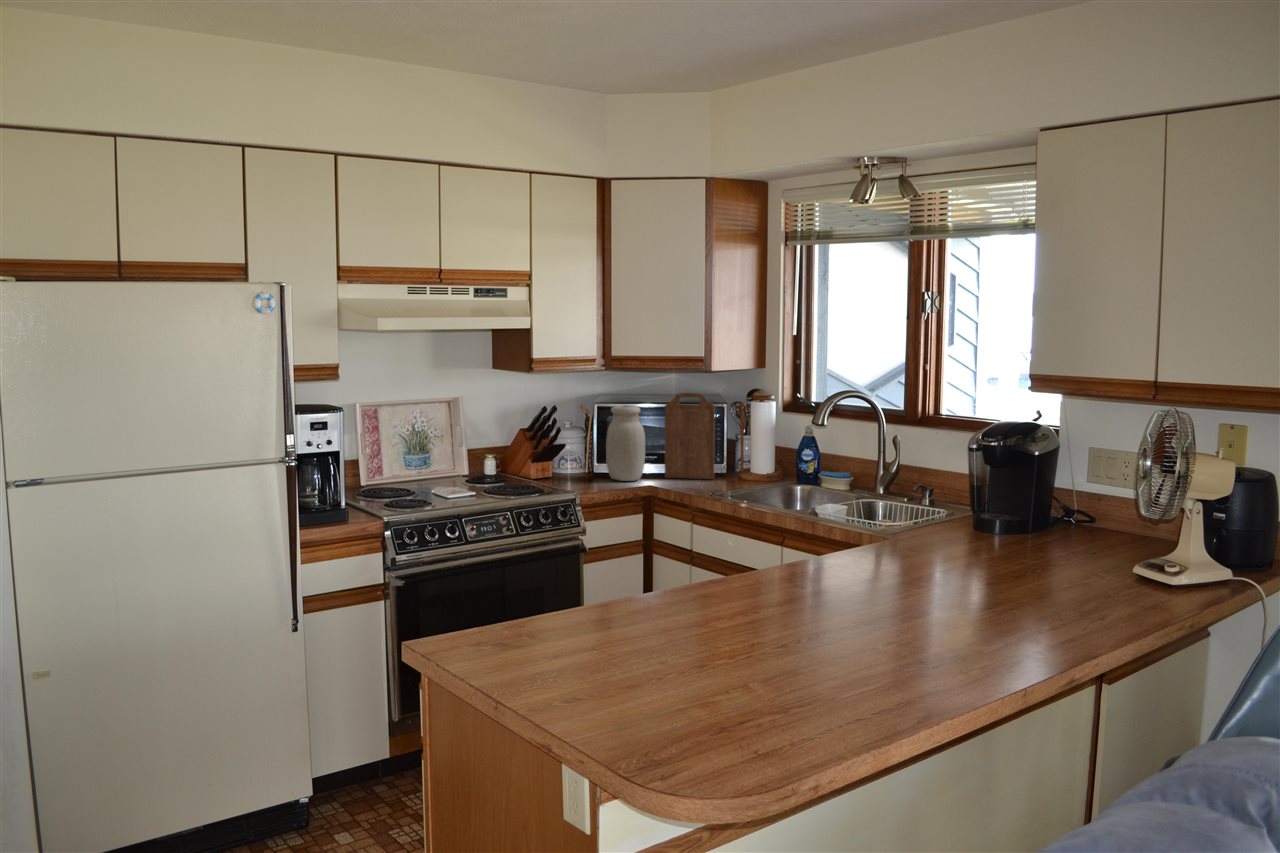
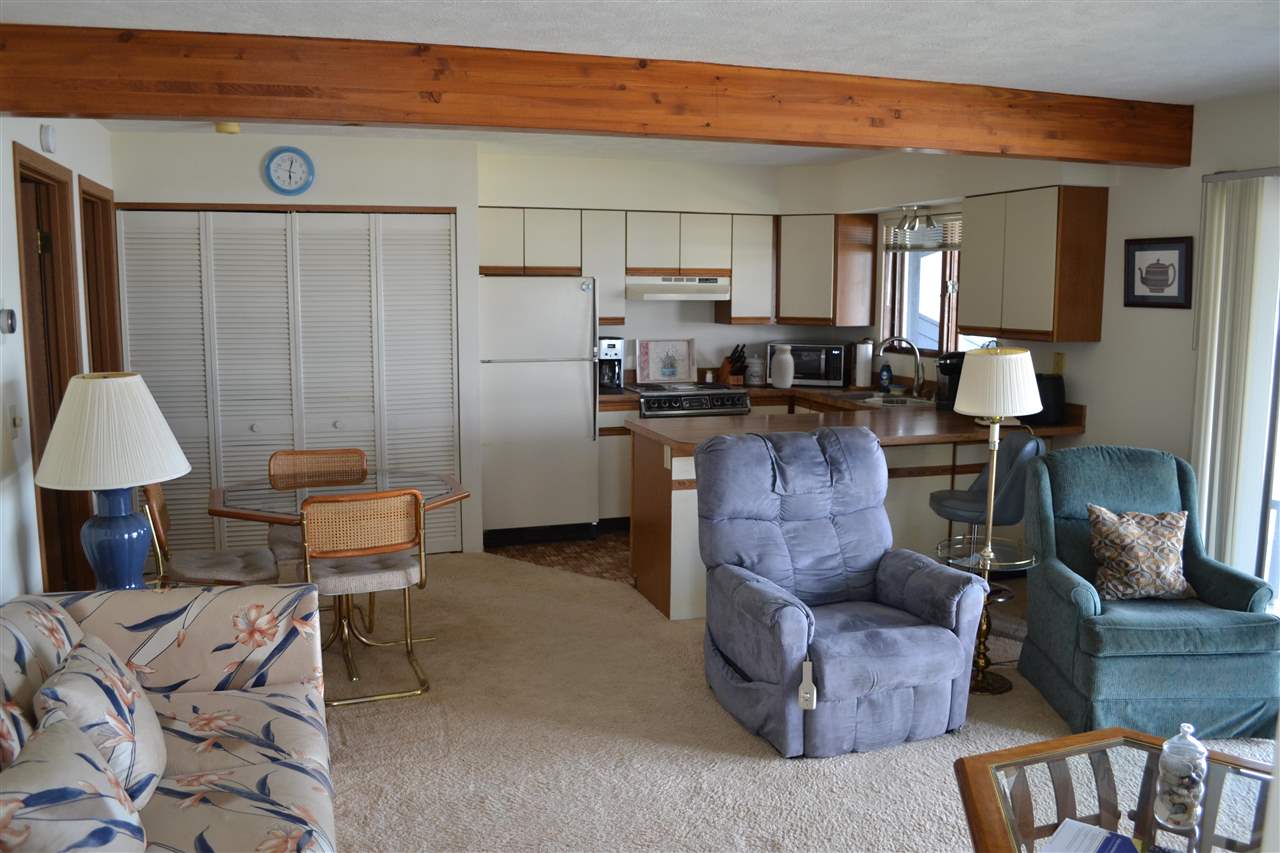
cutting board: present [665,393,715,479] -> none [806,339,836,390]

